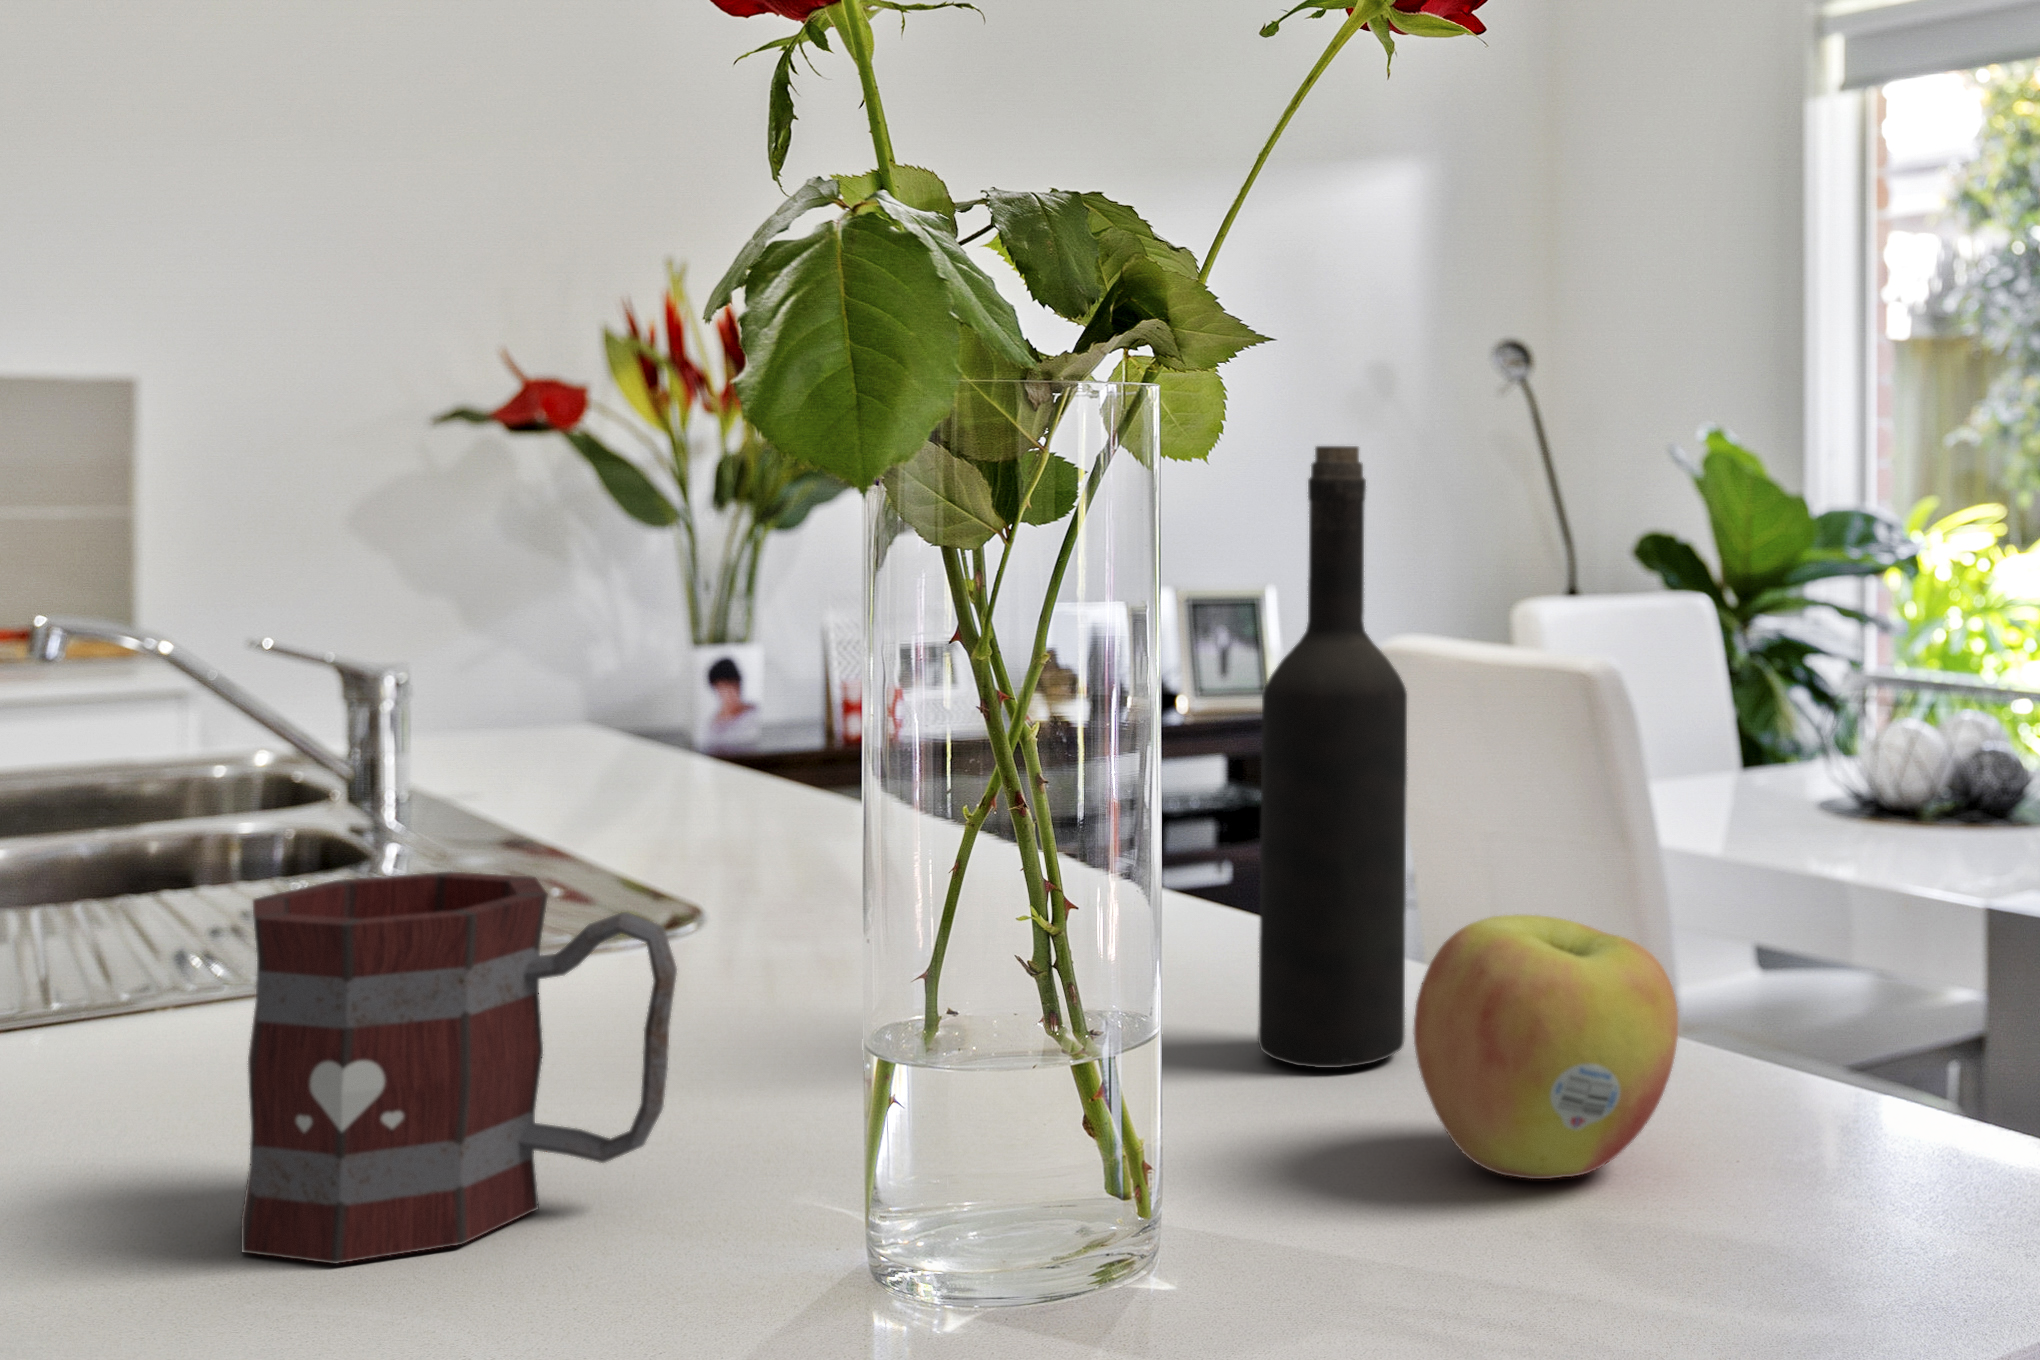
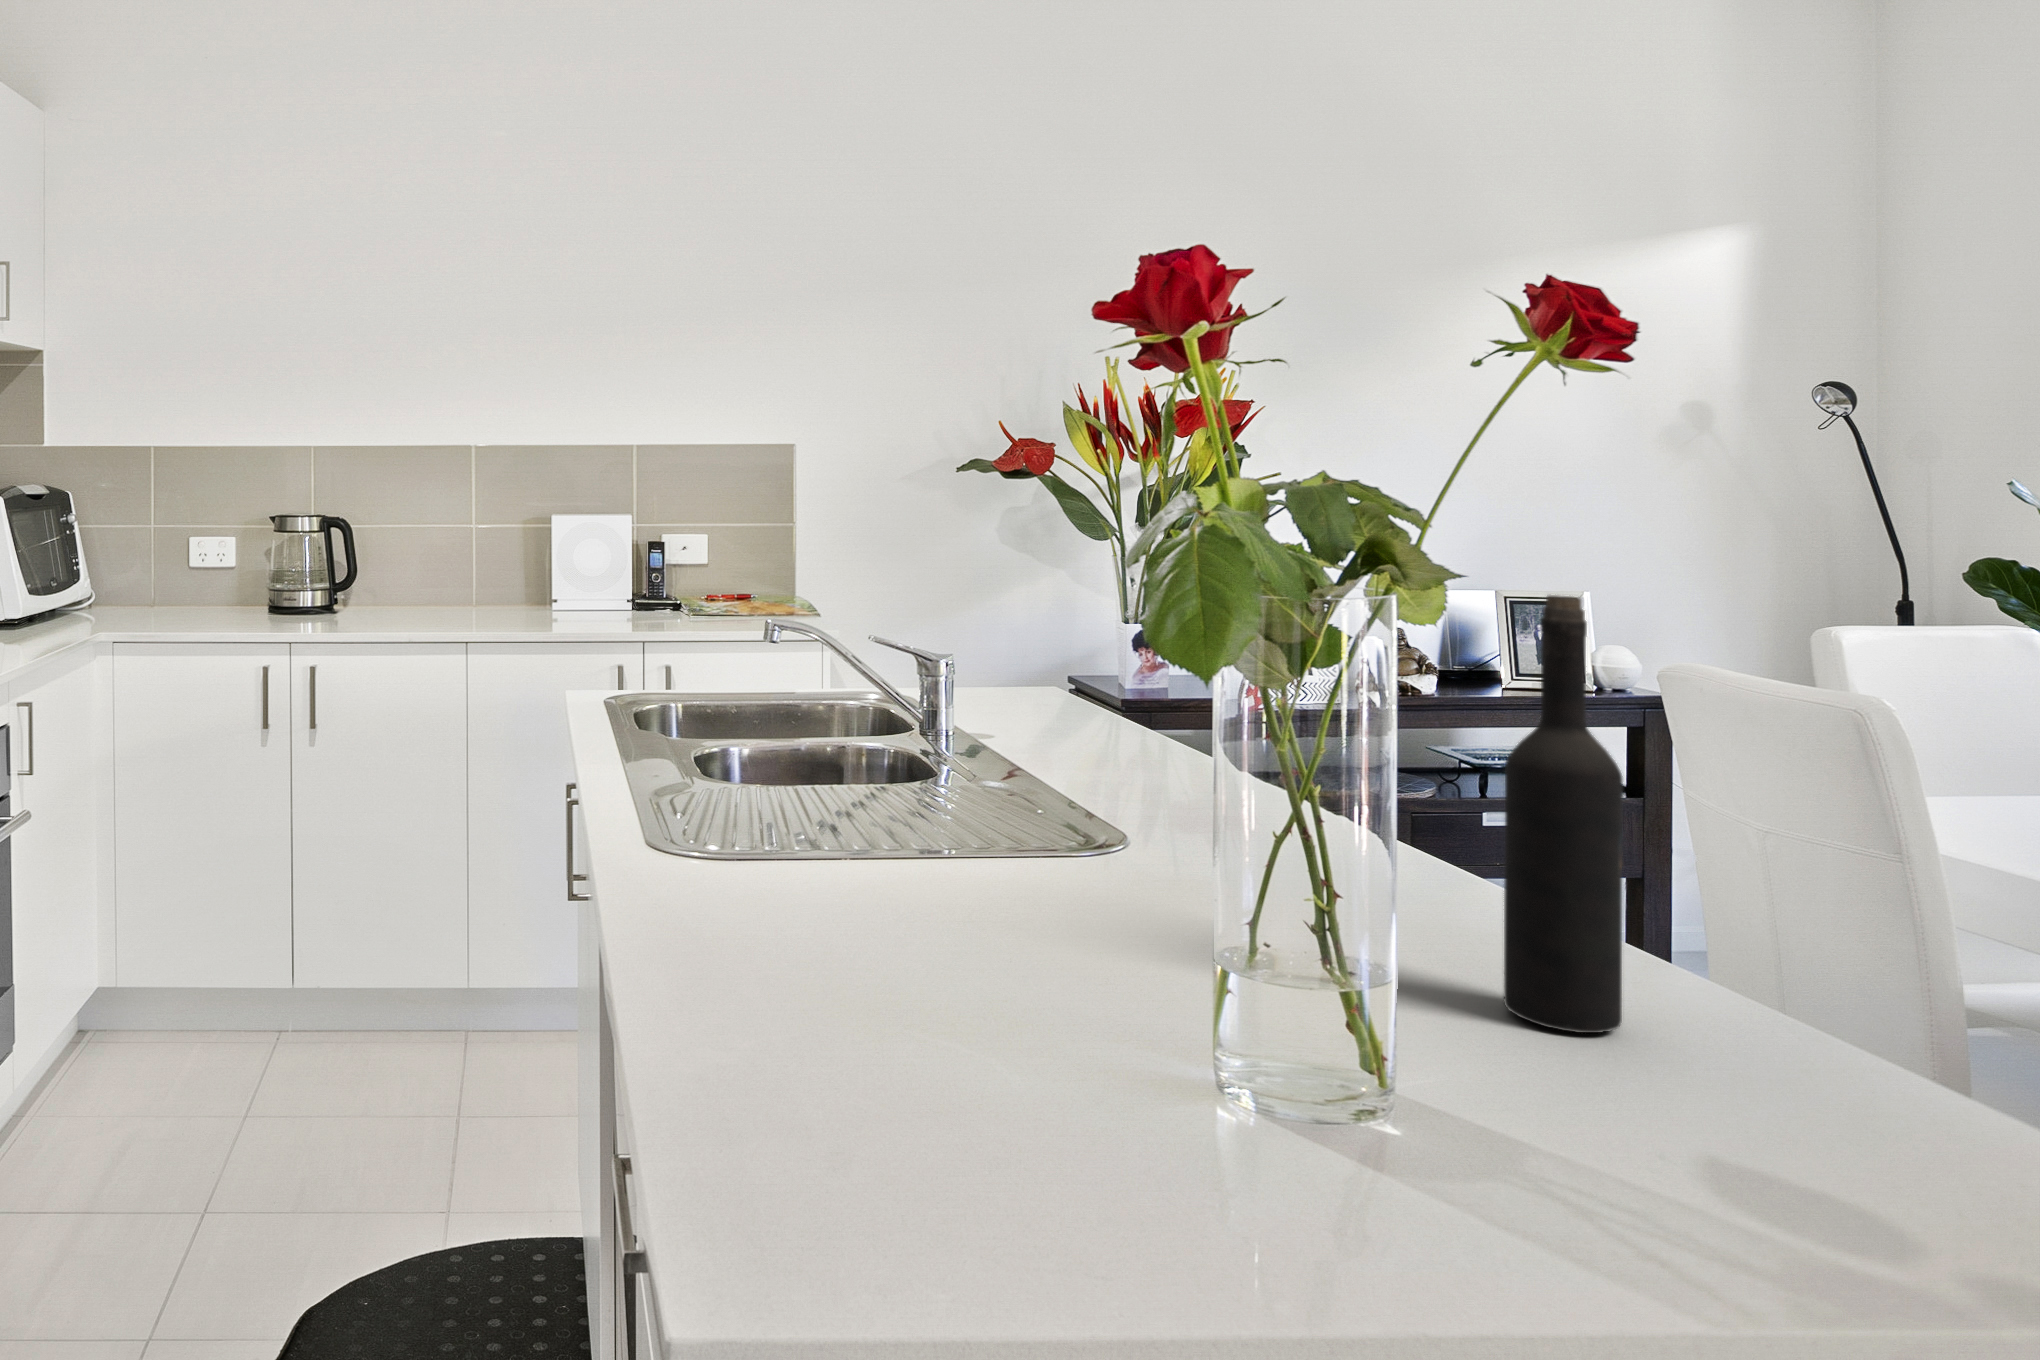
mug: present [241,872,677,1264] -> none [891,805,1111,1013]
apple: present [1413,914,1678,1179] -> none [1602,952,1826,1145]

